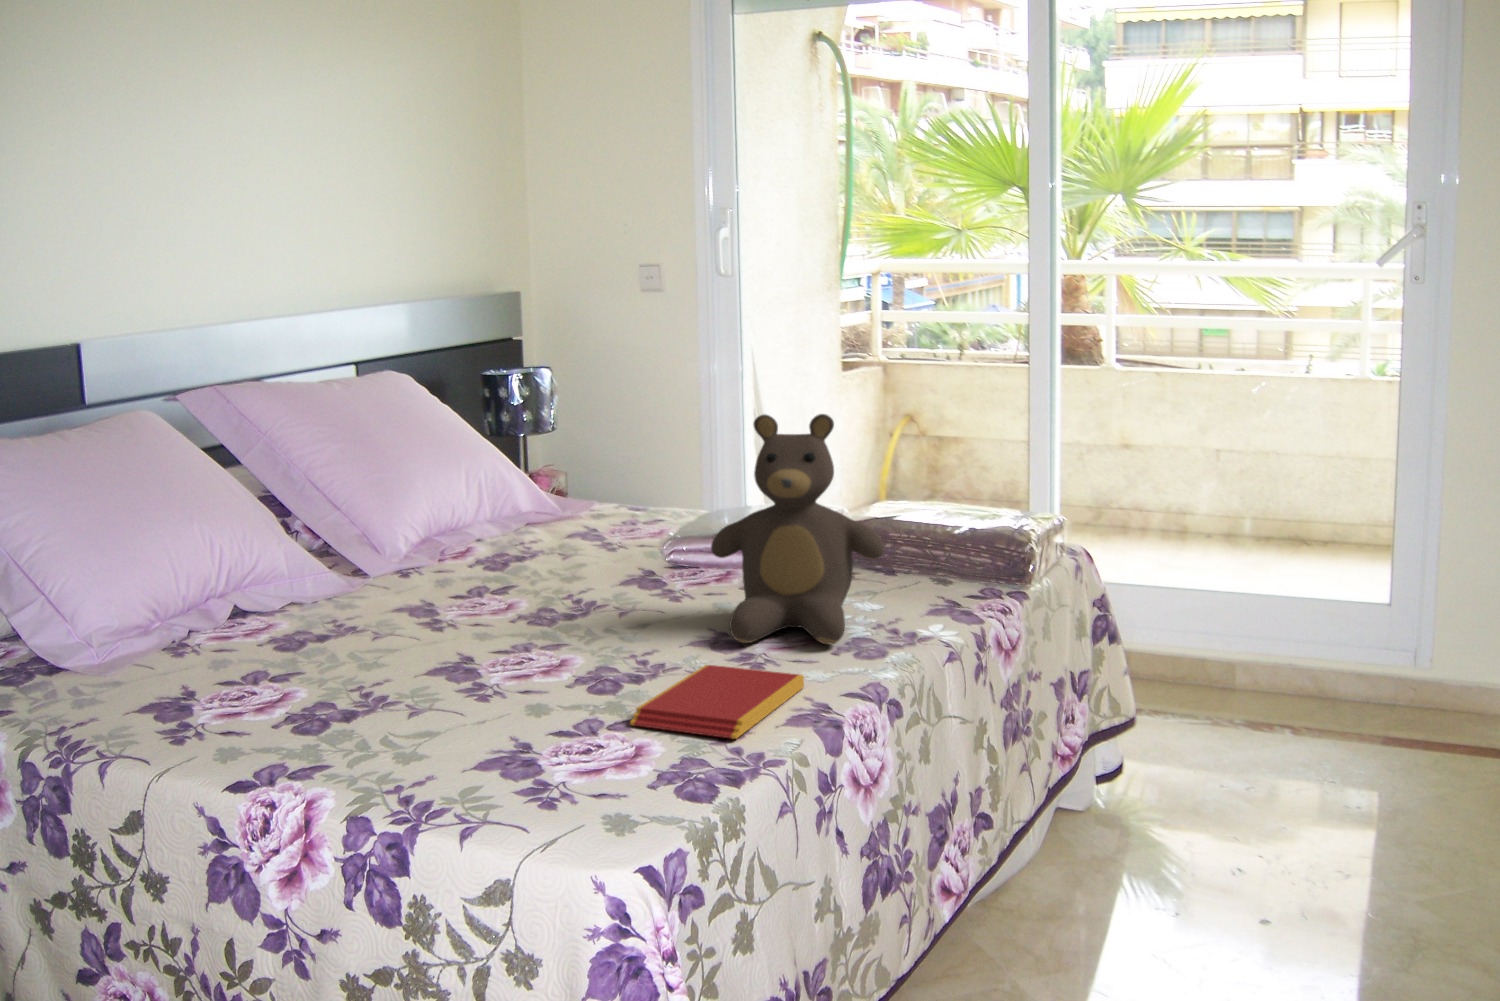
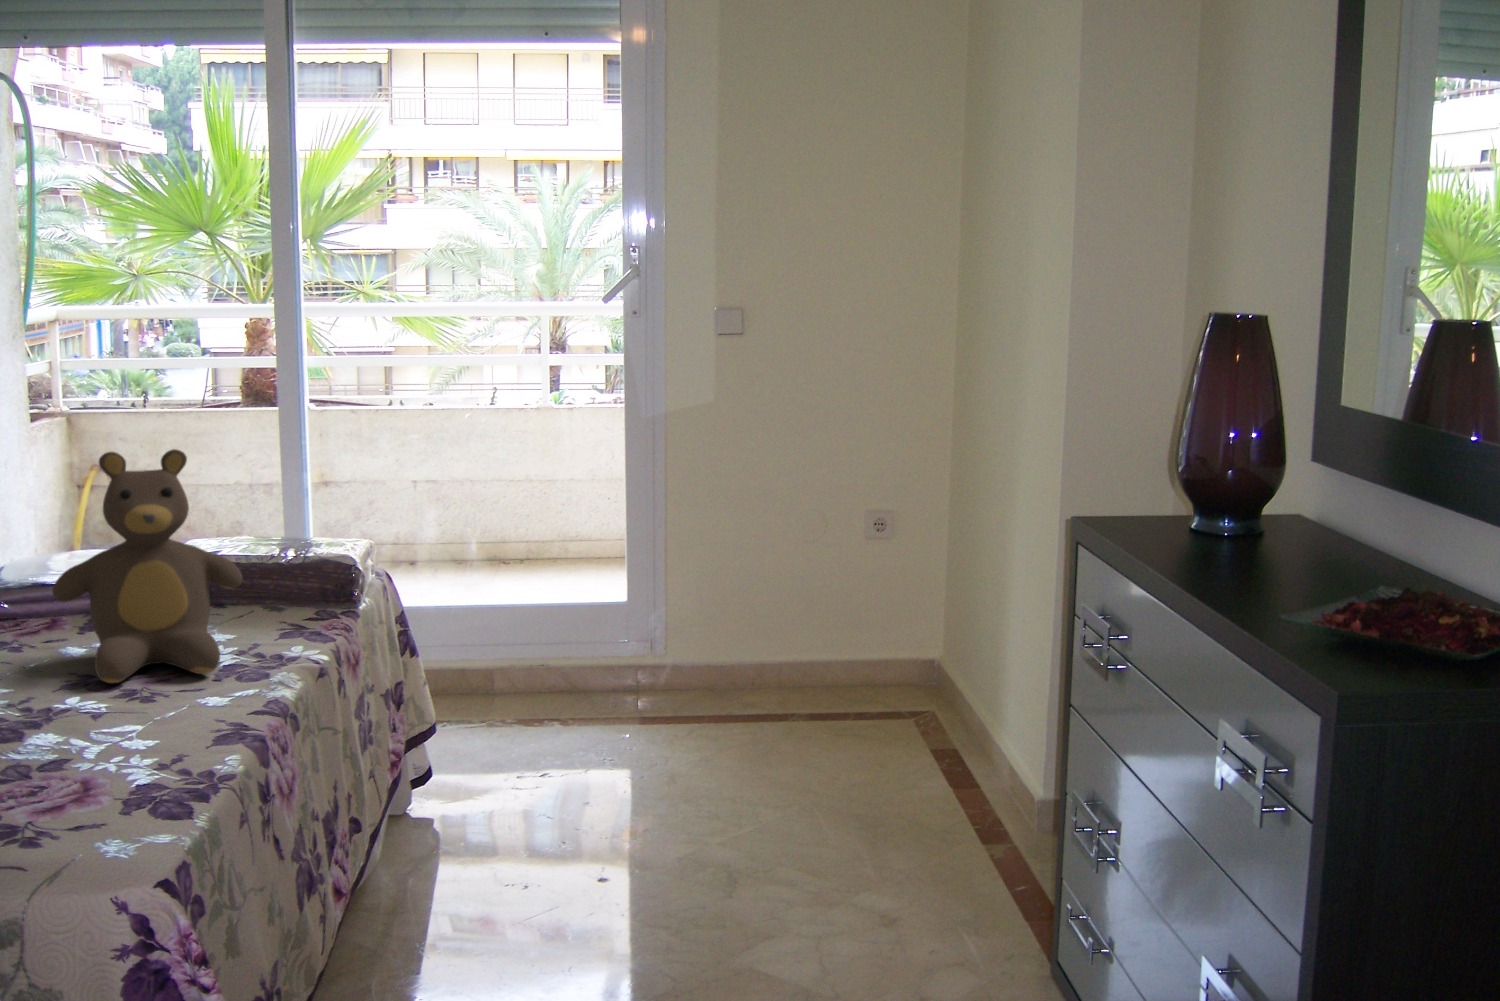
book: present [630,665,804,739] -> none [45,701,207,770]

